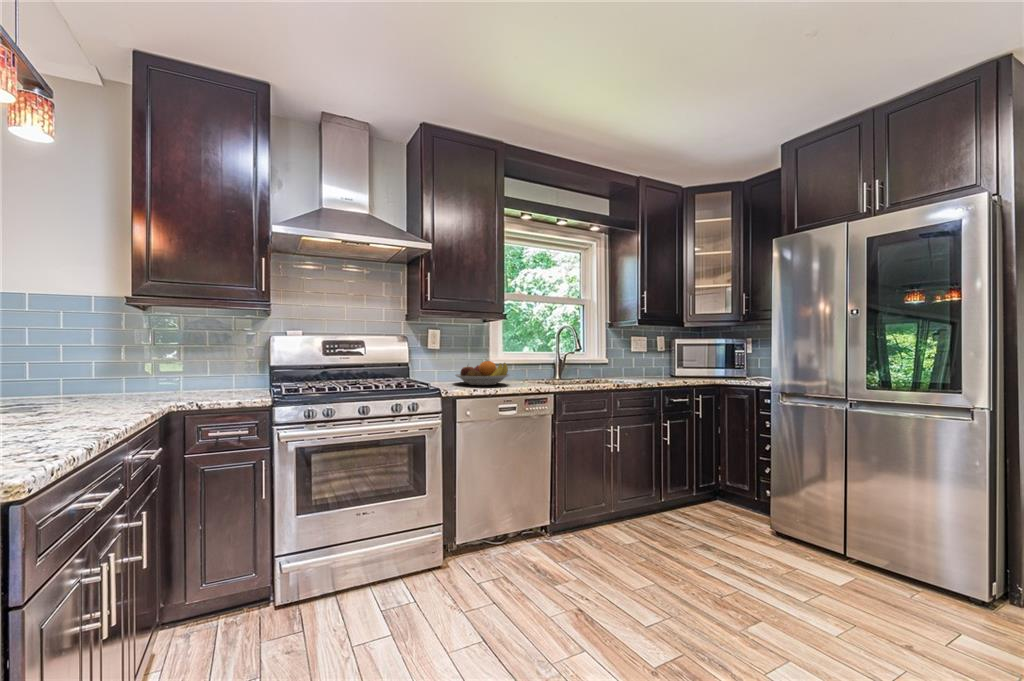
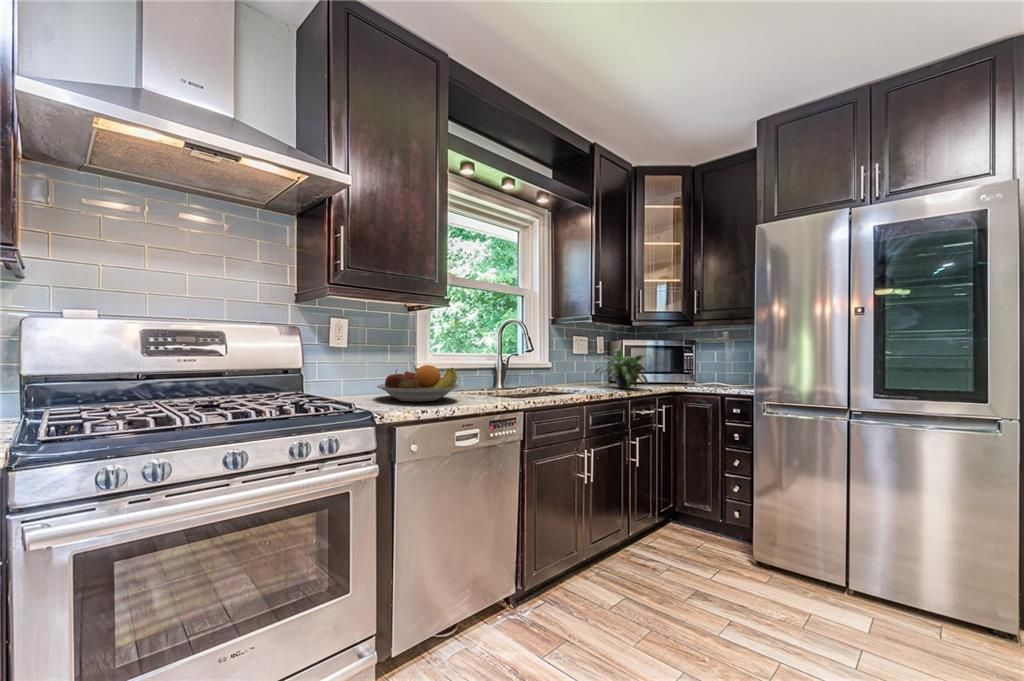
potted plant: none [641,347,690,381] -> present [595,348,648,388]

